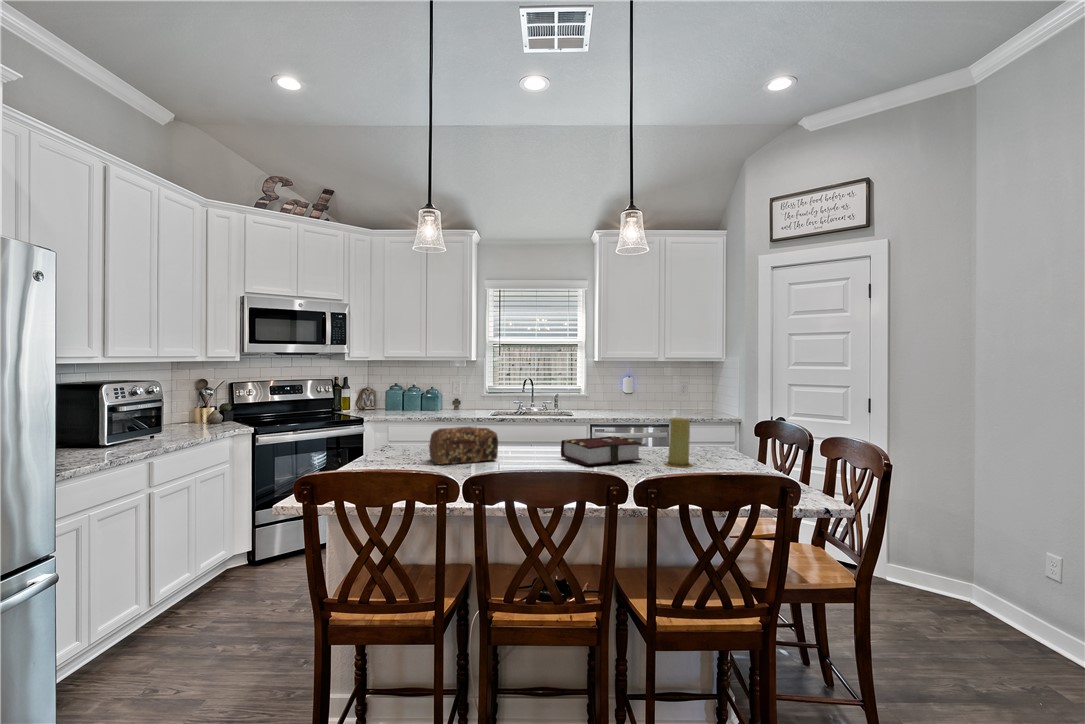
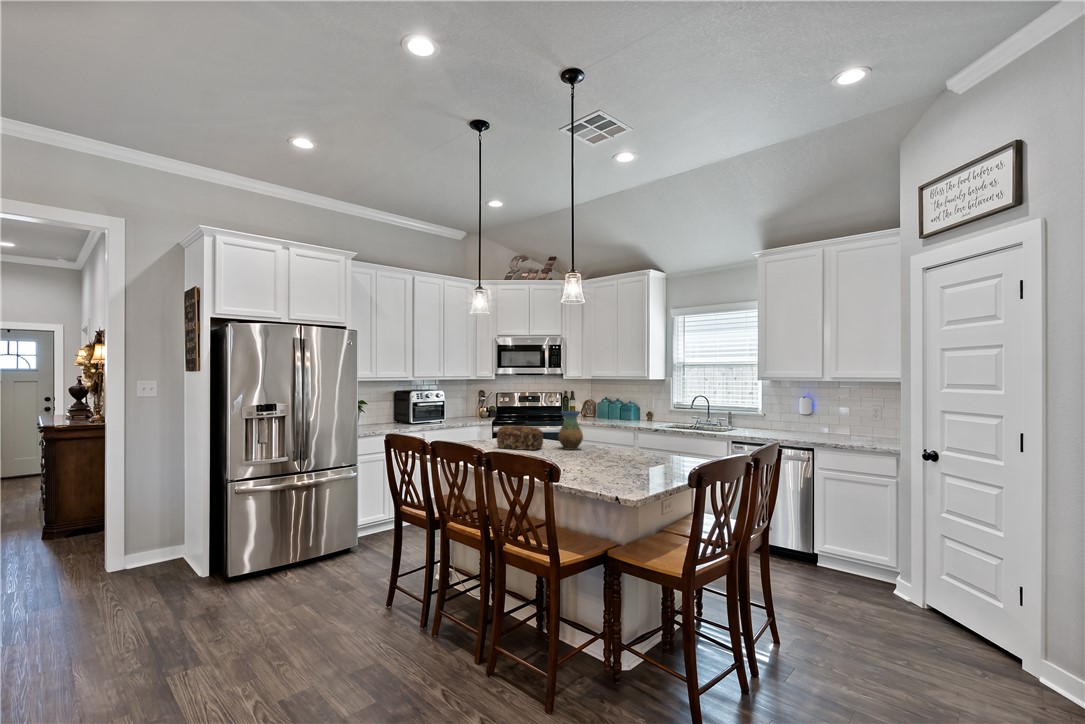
vase: none [499,401,532,454] -> present [558,411,583,450]
candle: present [665,418,692,467] -> none [625,429,647,470]
book: present [561,436,642,465] -> none [569,440,623,461]

